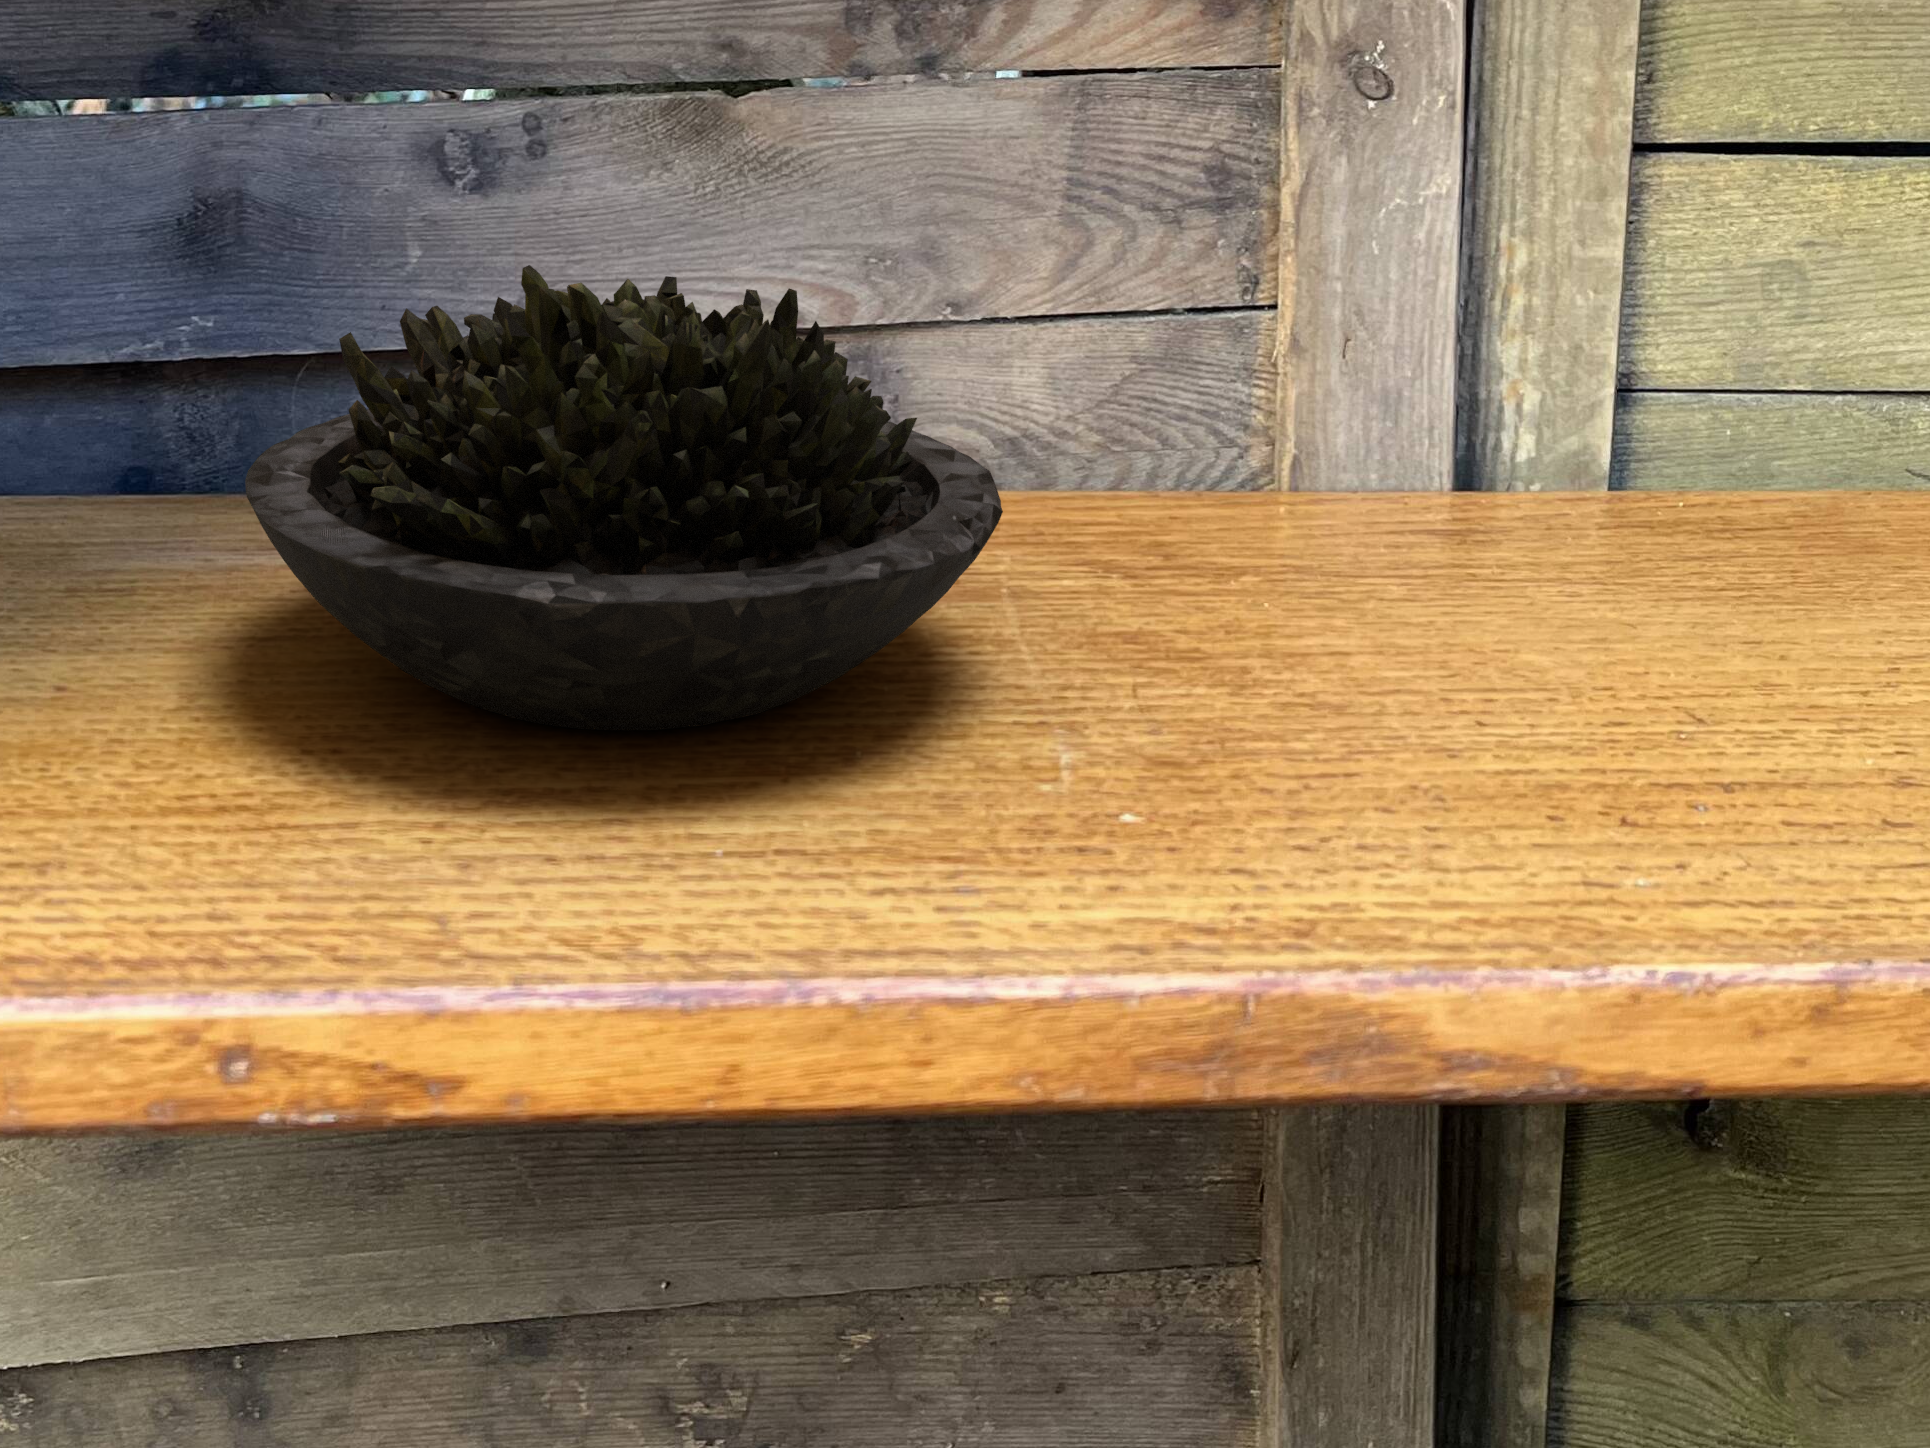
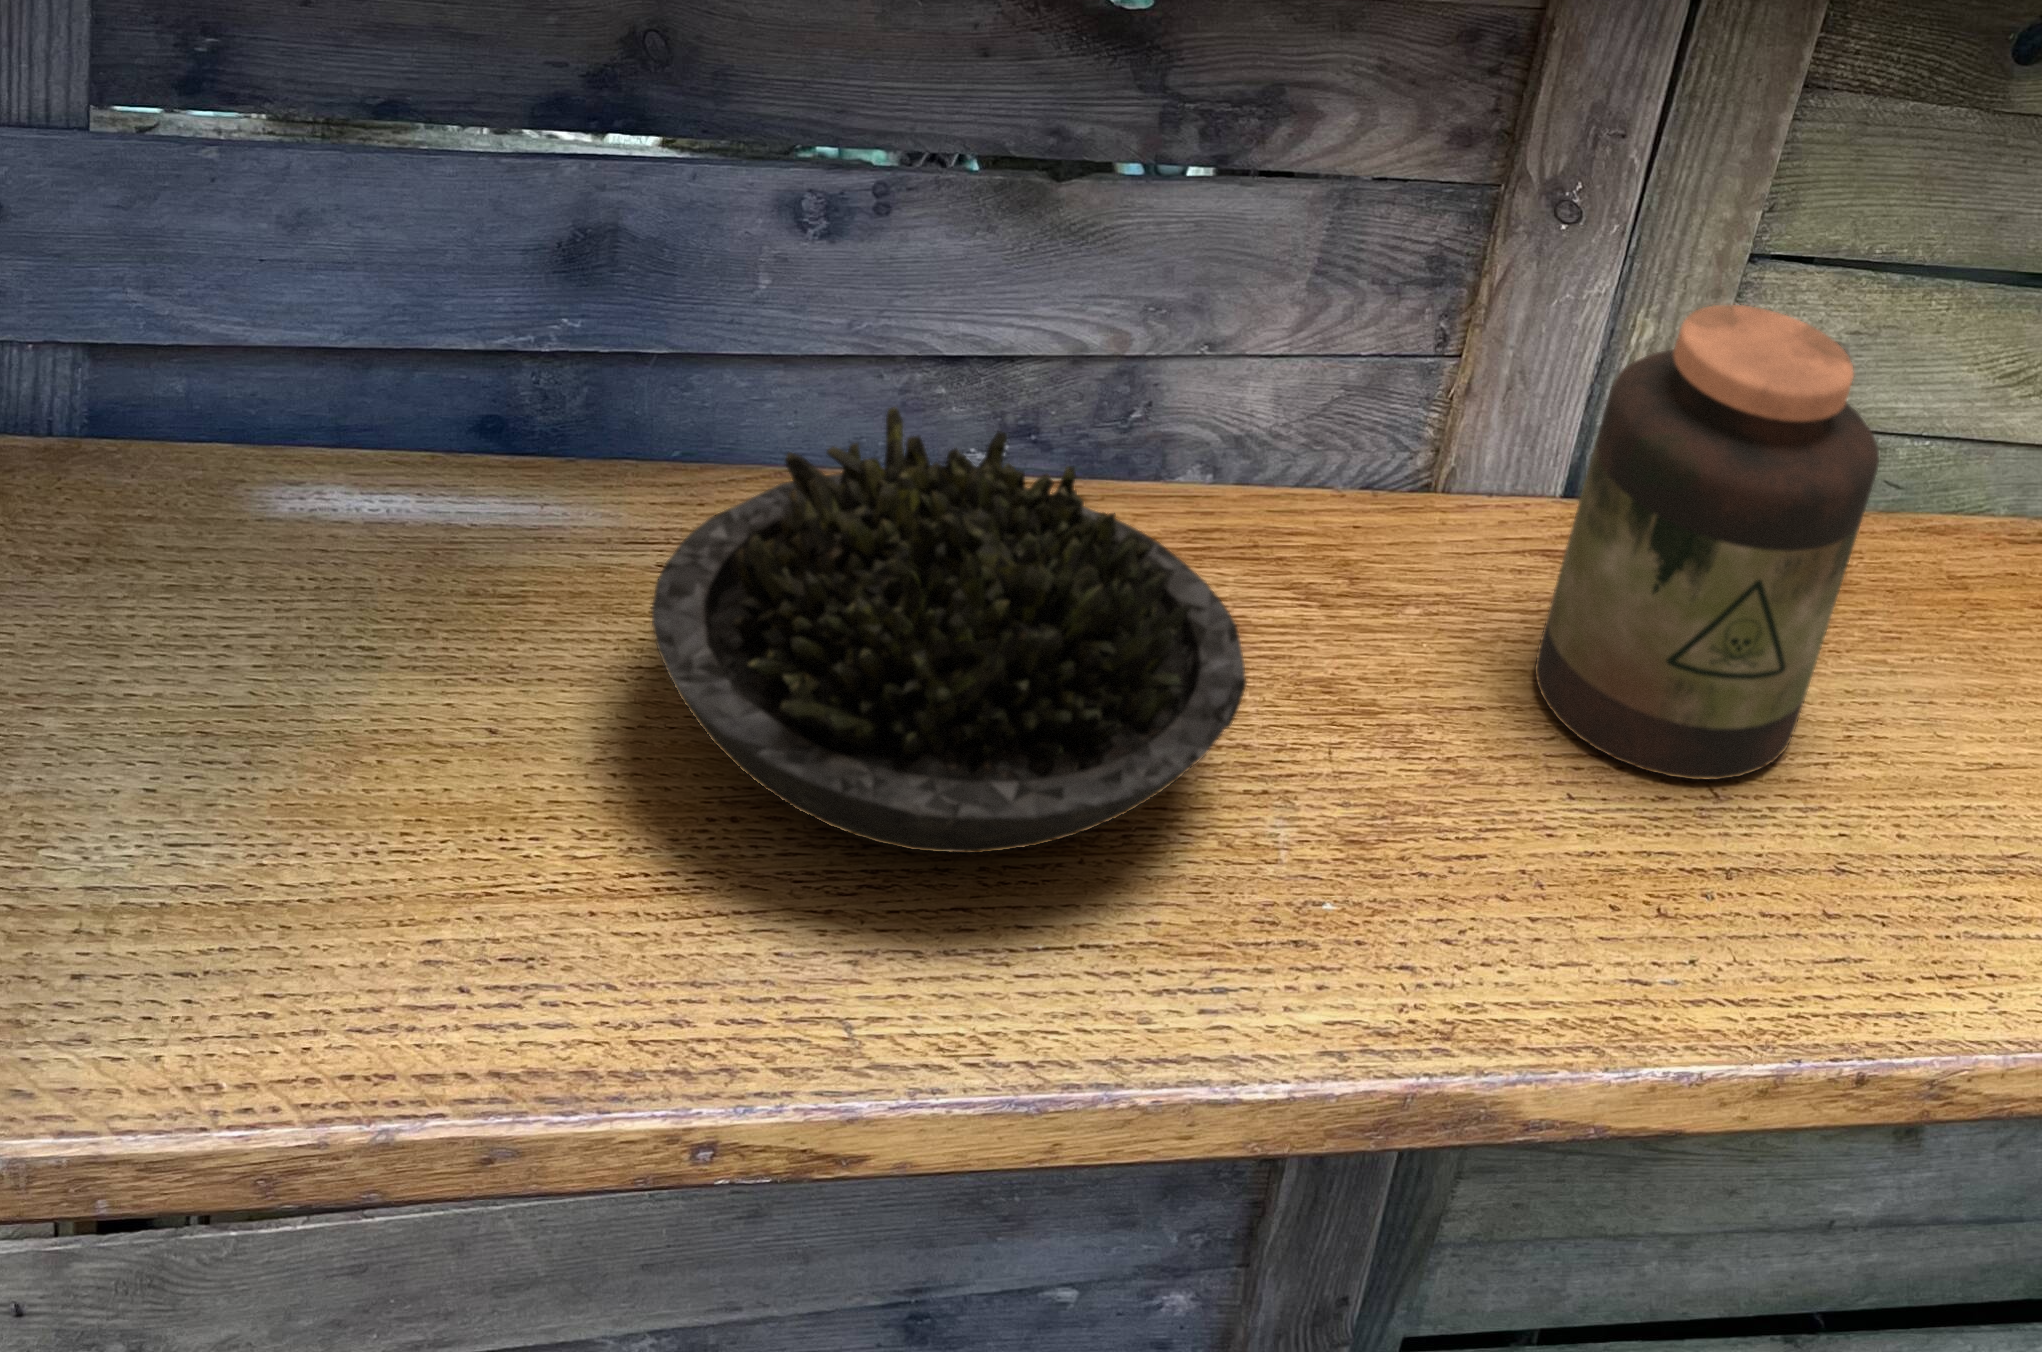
jar: none [1426,43,1833,666] -> present [1535,305,1879,780]

